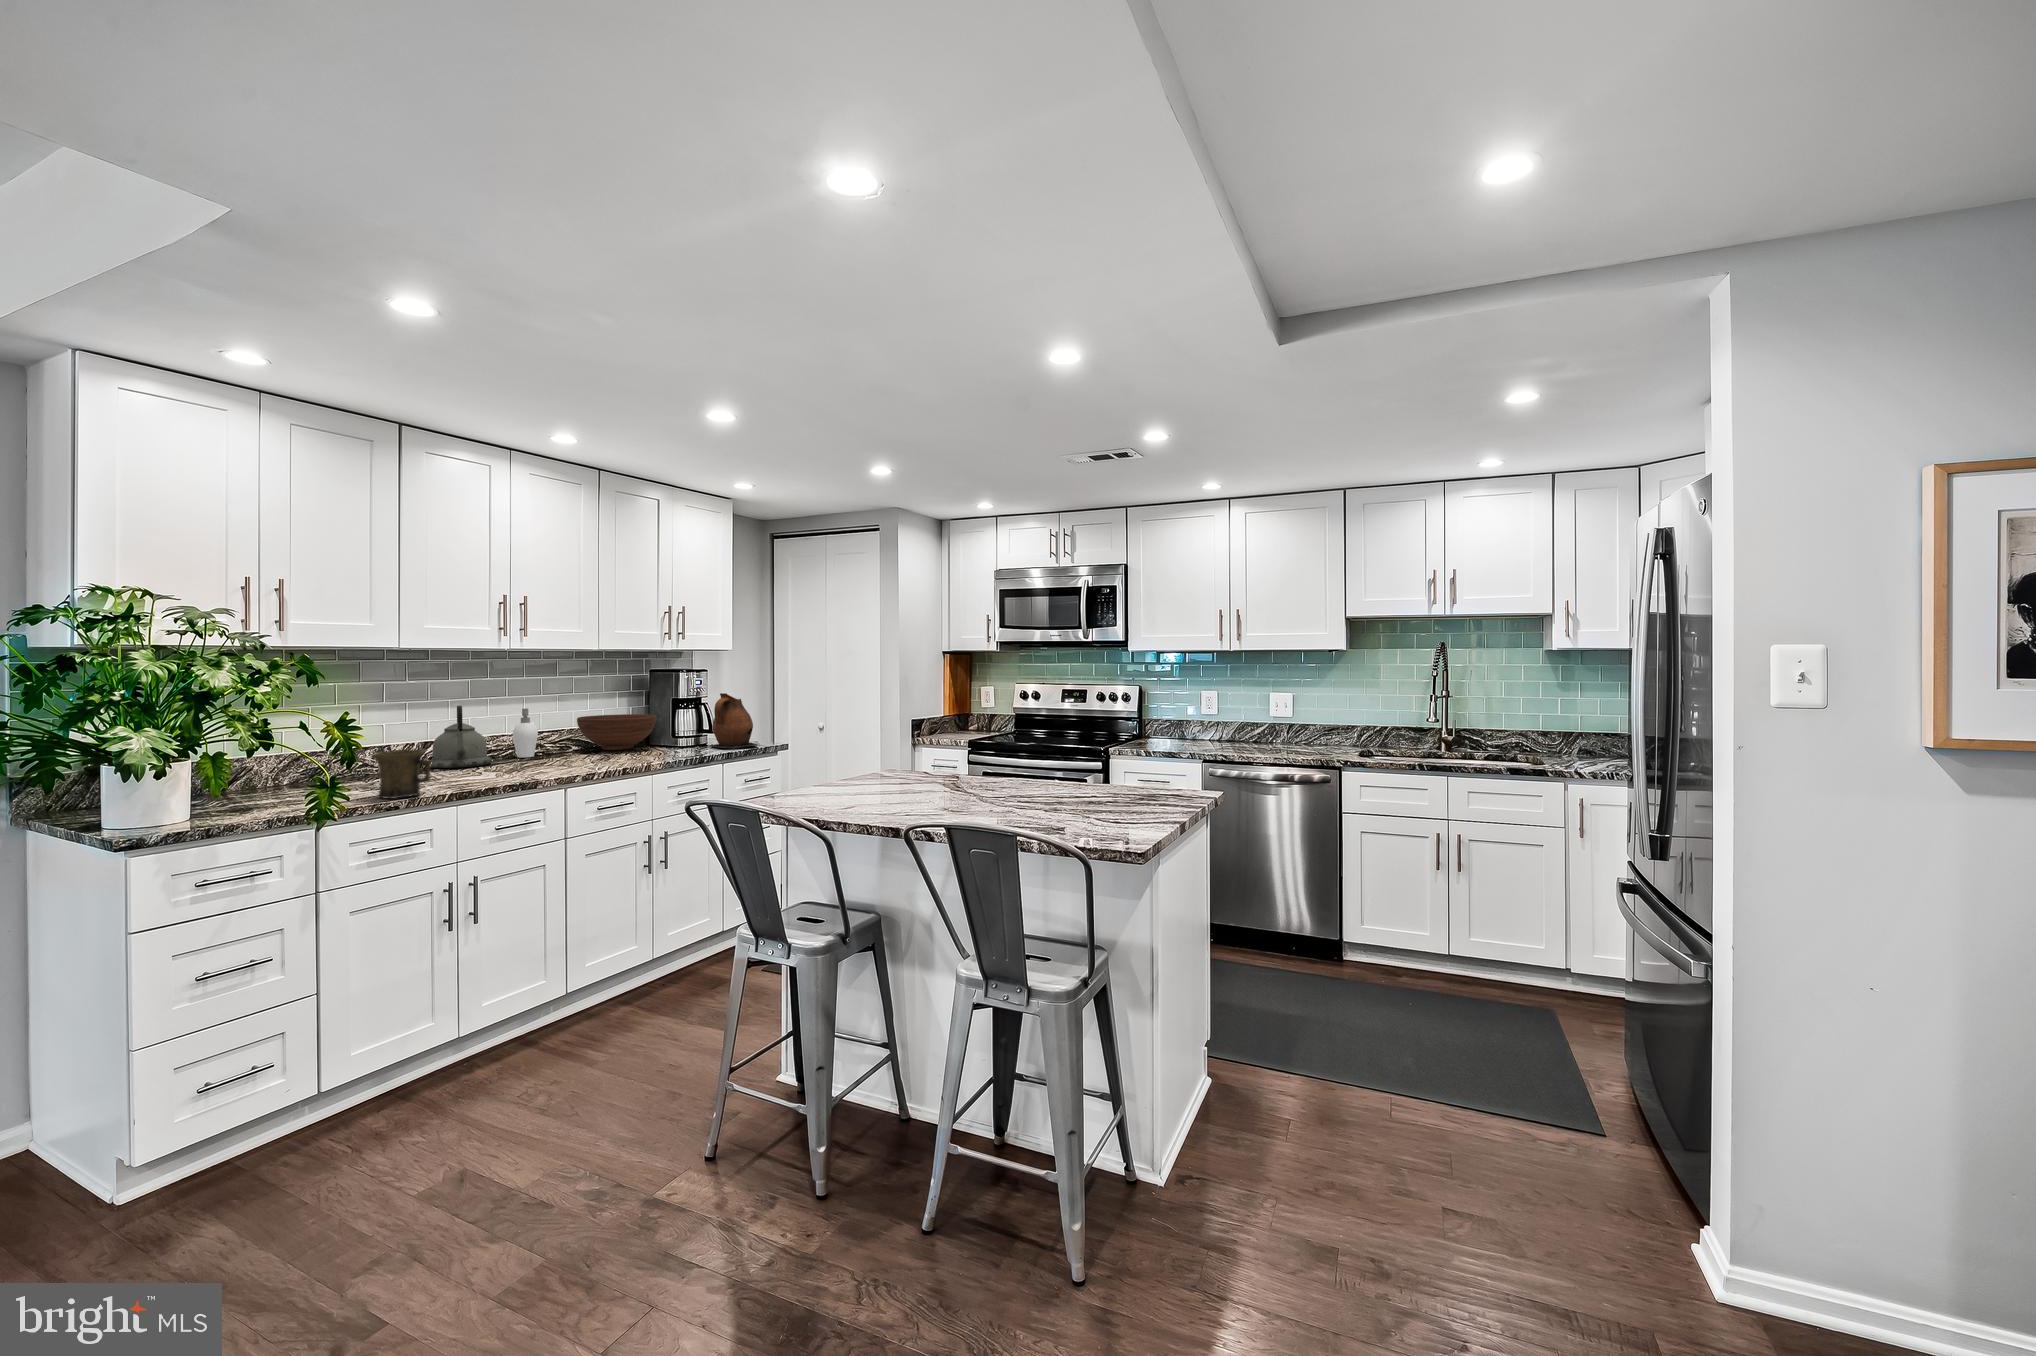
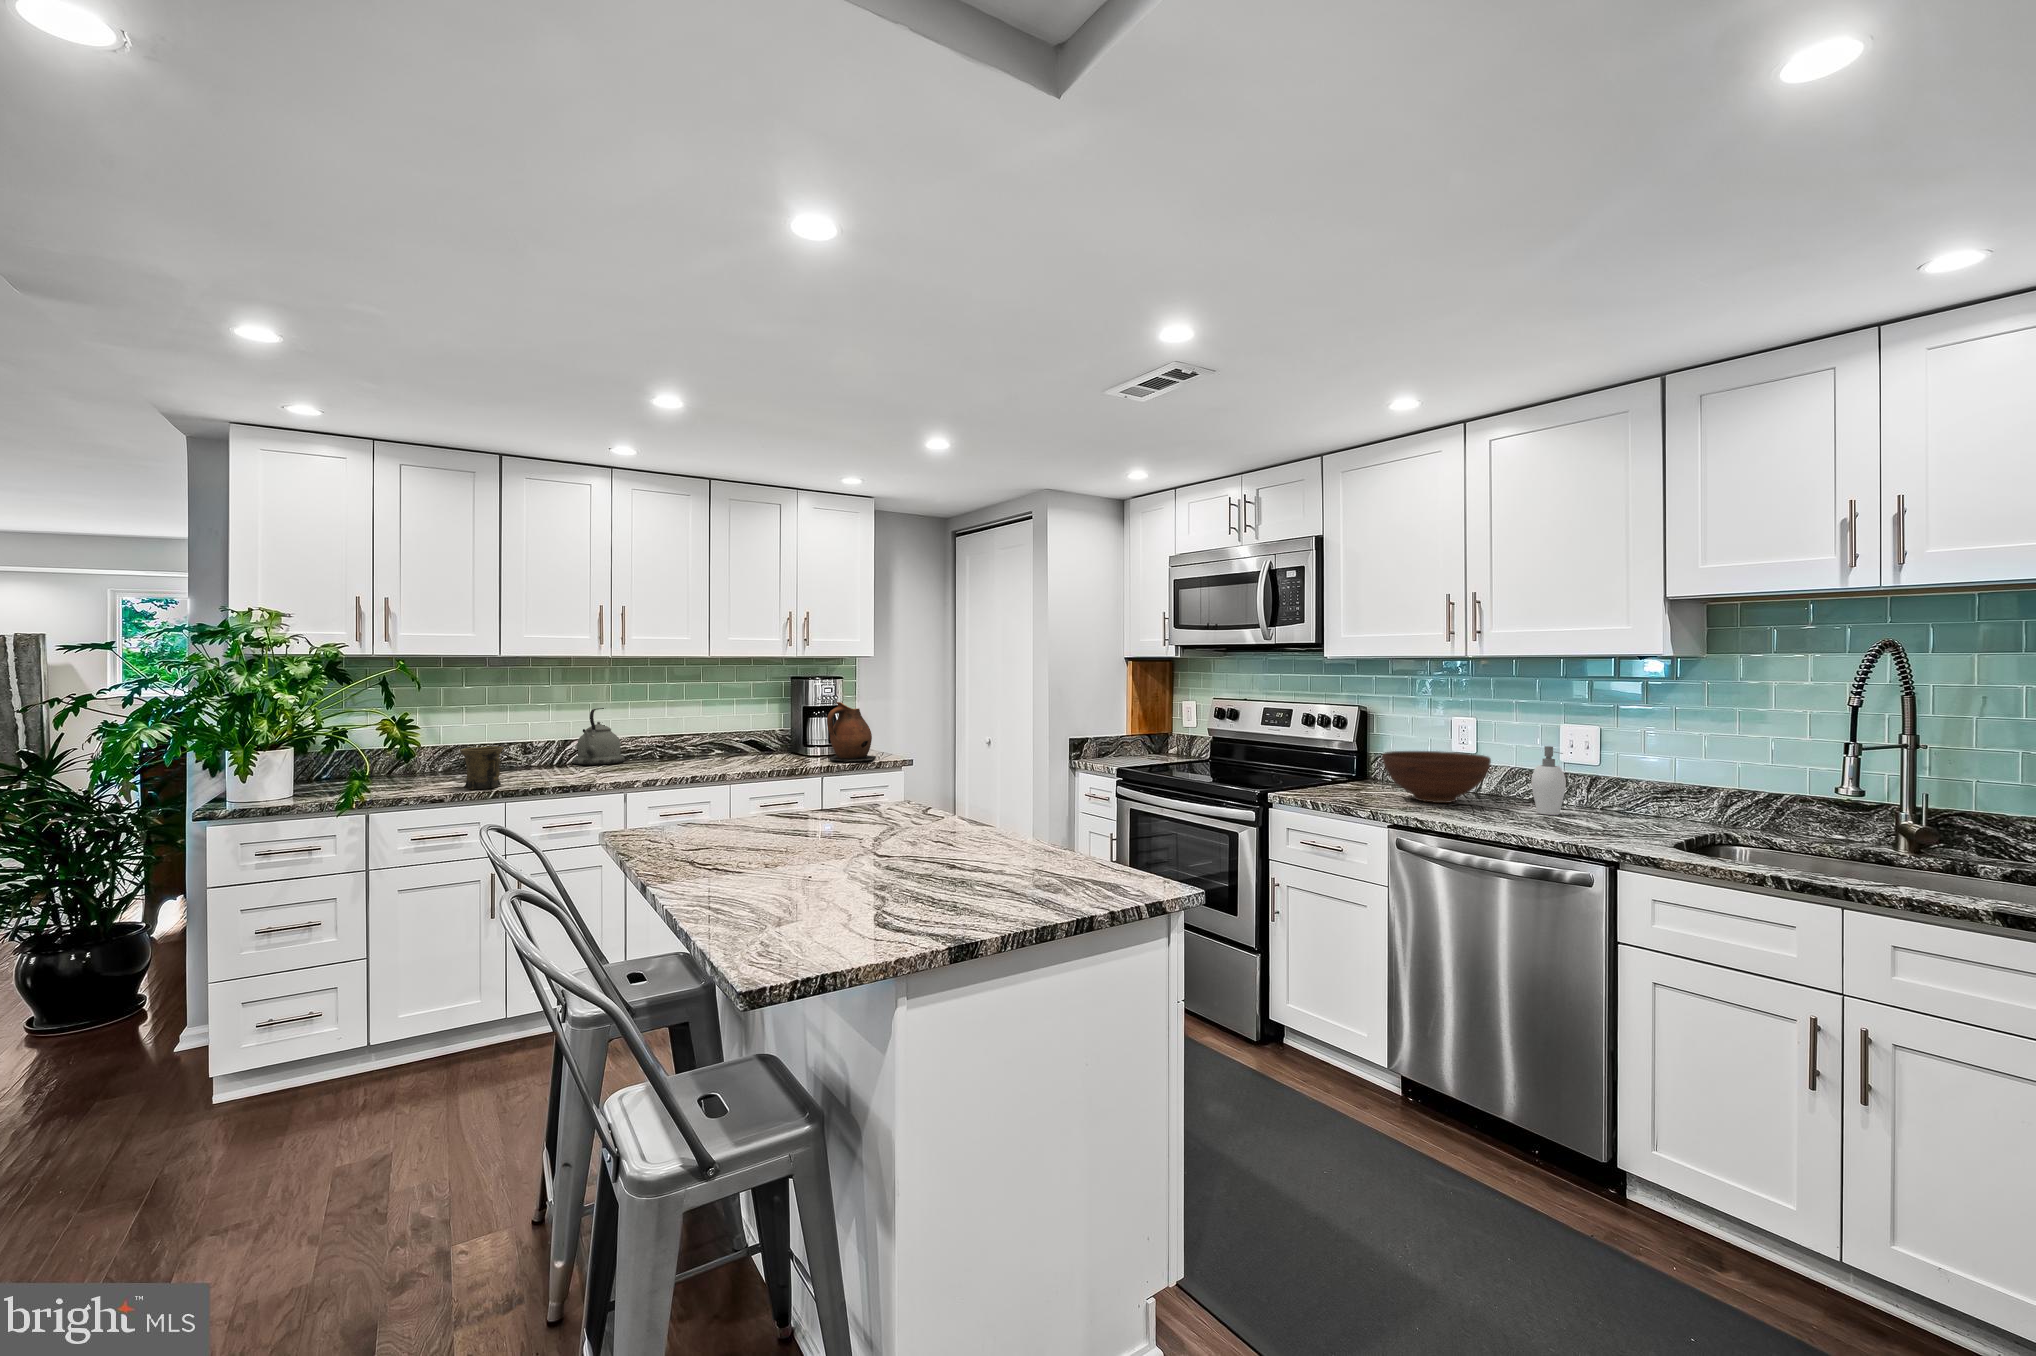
soap dispenser: present [513,708,538,758] -> present [1531,746,1566,815]
fruit bowl: present [577,714,657,750] -> present [1382,751,1491,803]

